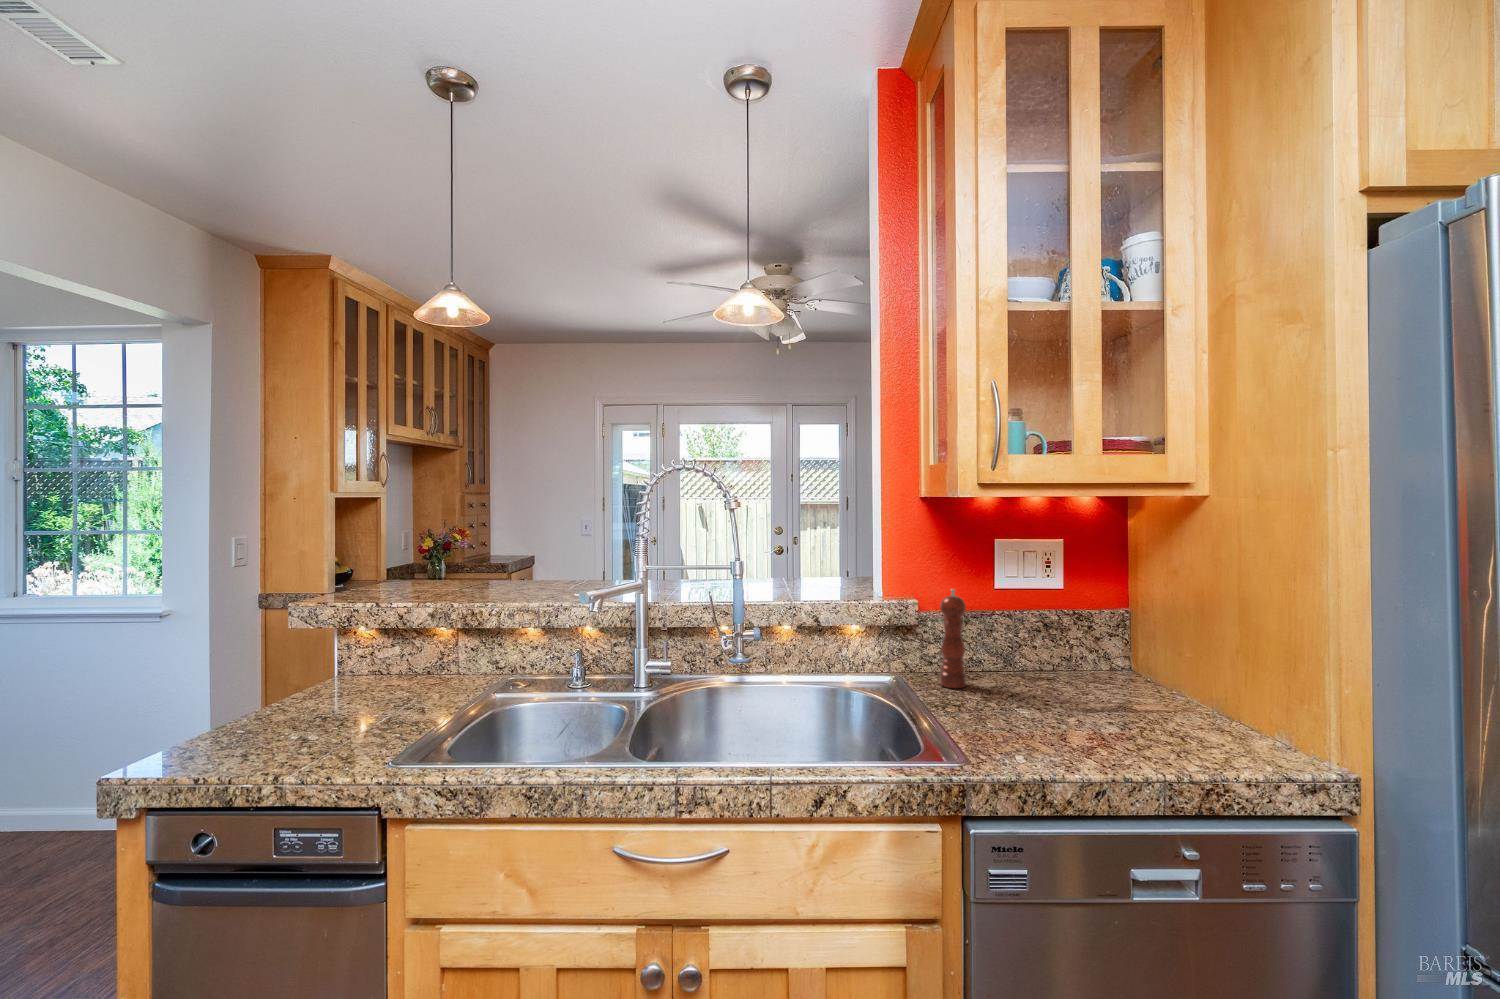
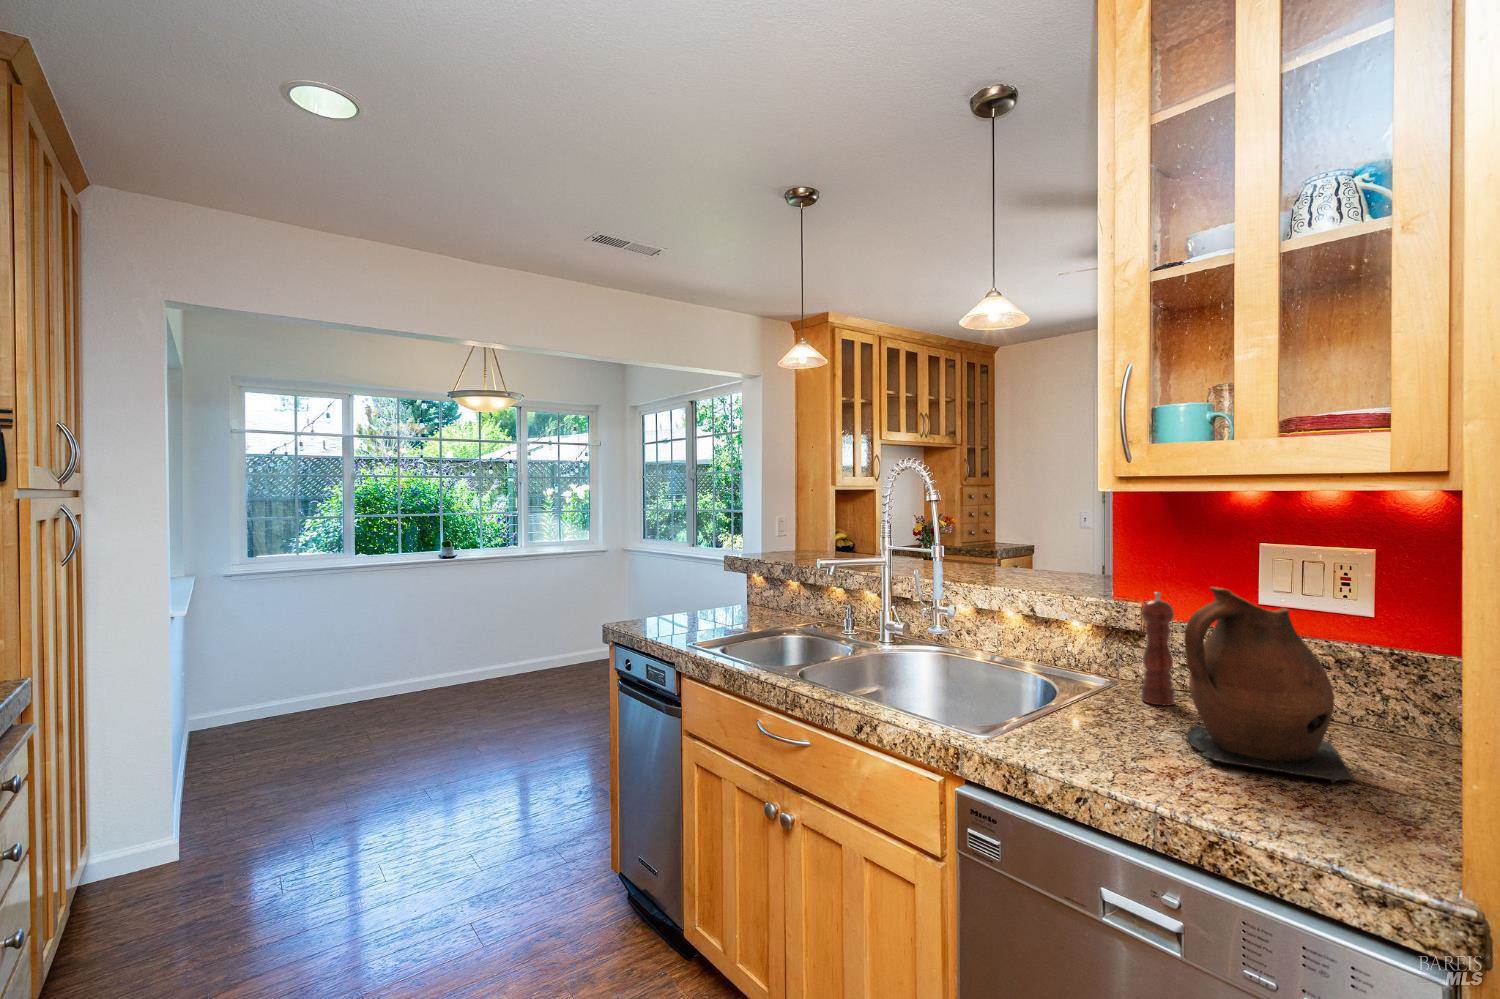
ceramic pitcher: none [1019,581,1156,723] -> present [1183,587,1353,783]

